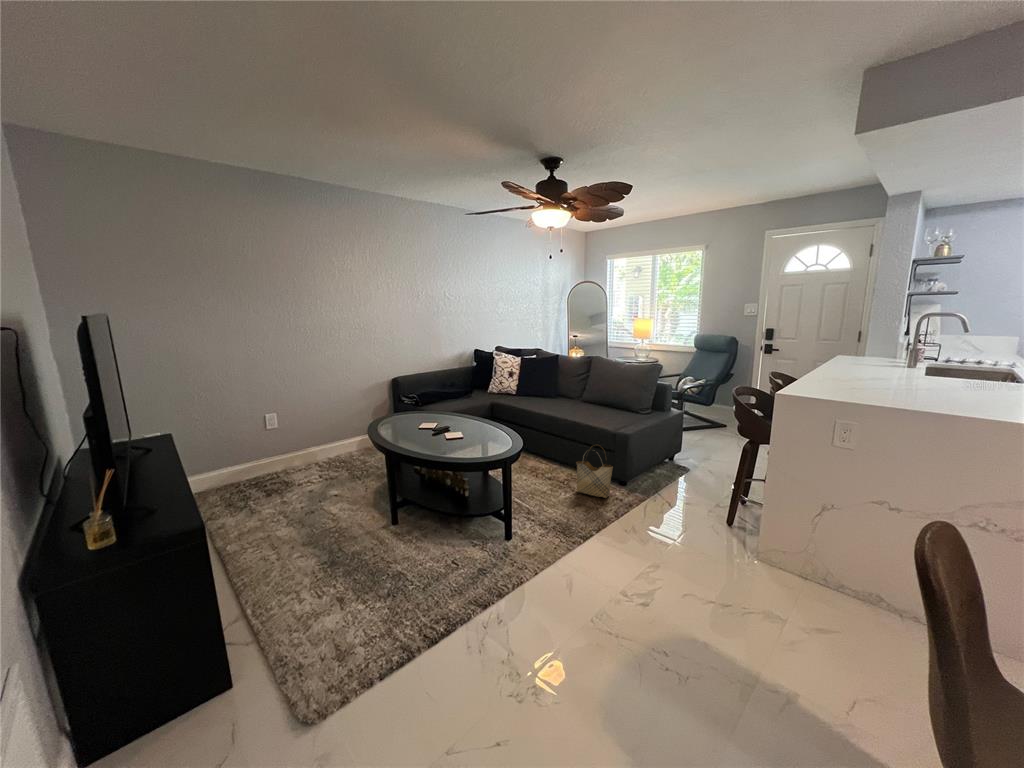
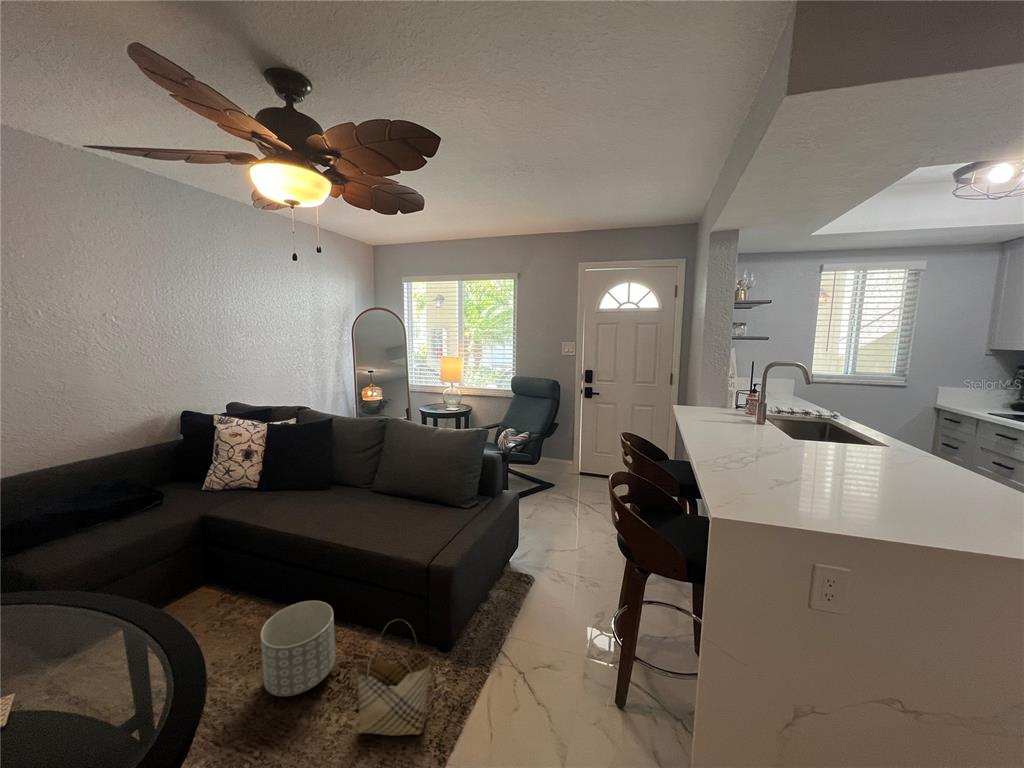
planter: none [532,440,564,477] -> present [261,601,335,697]

